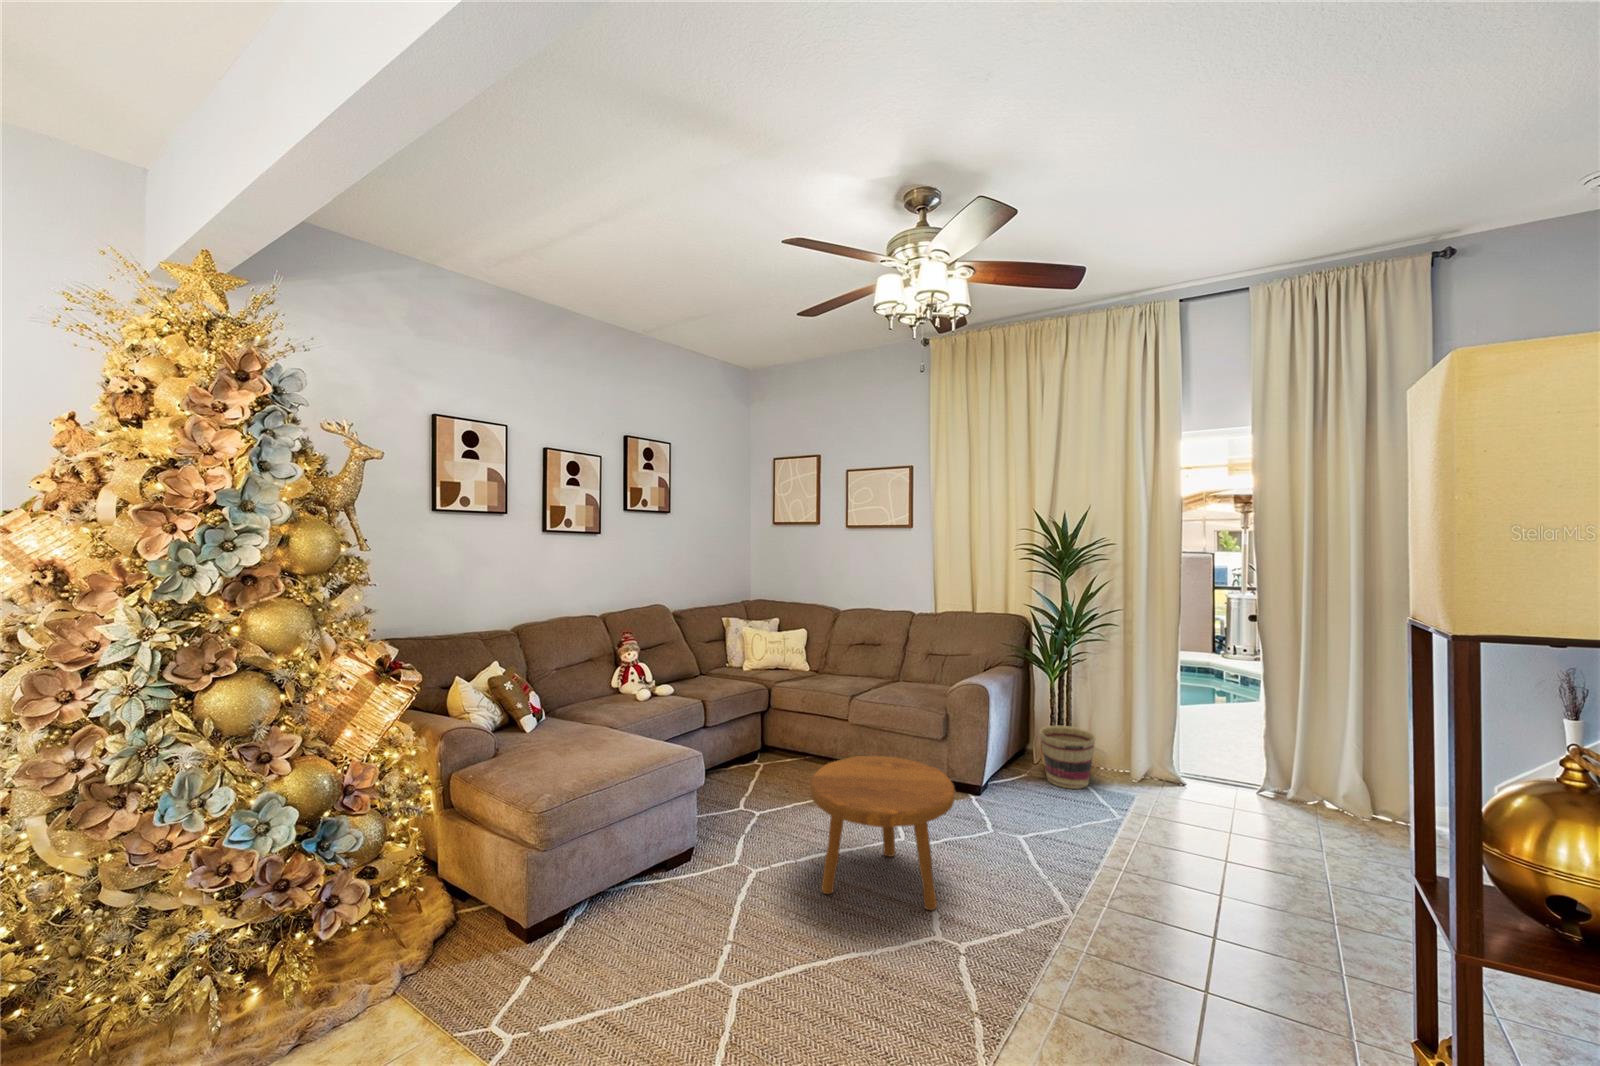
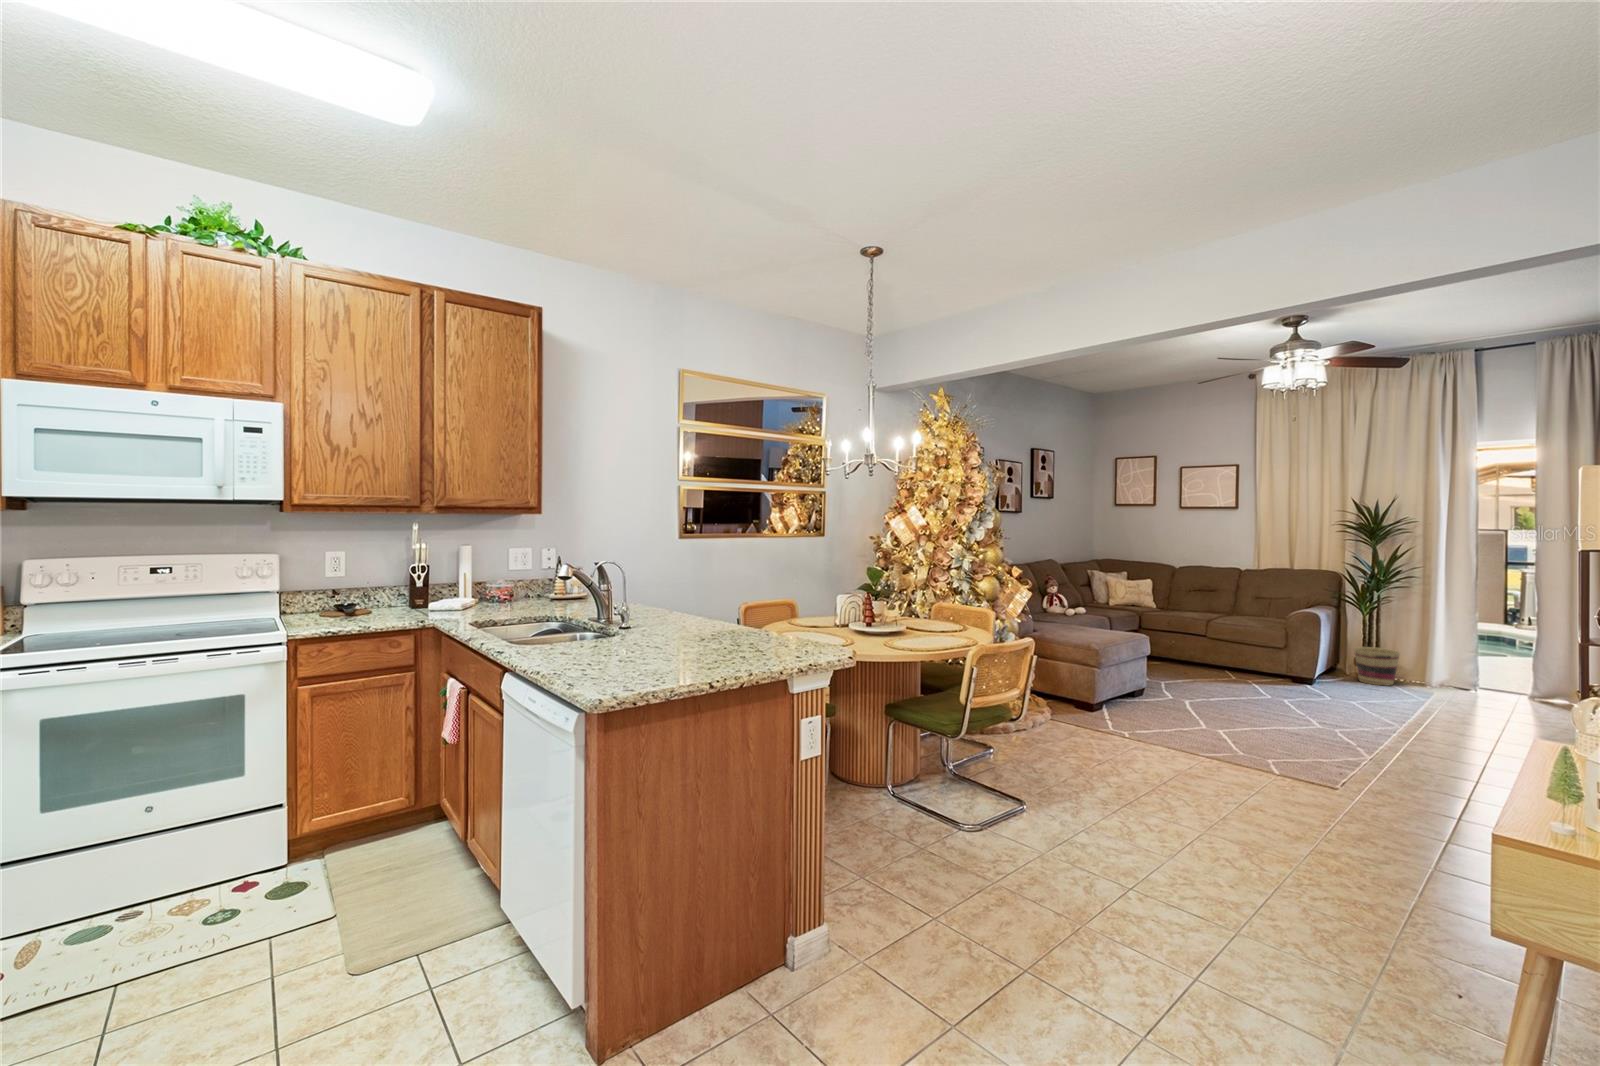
footstool: present [810,756,954,910] -> none [1221,640,1317,713]

